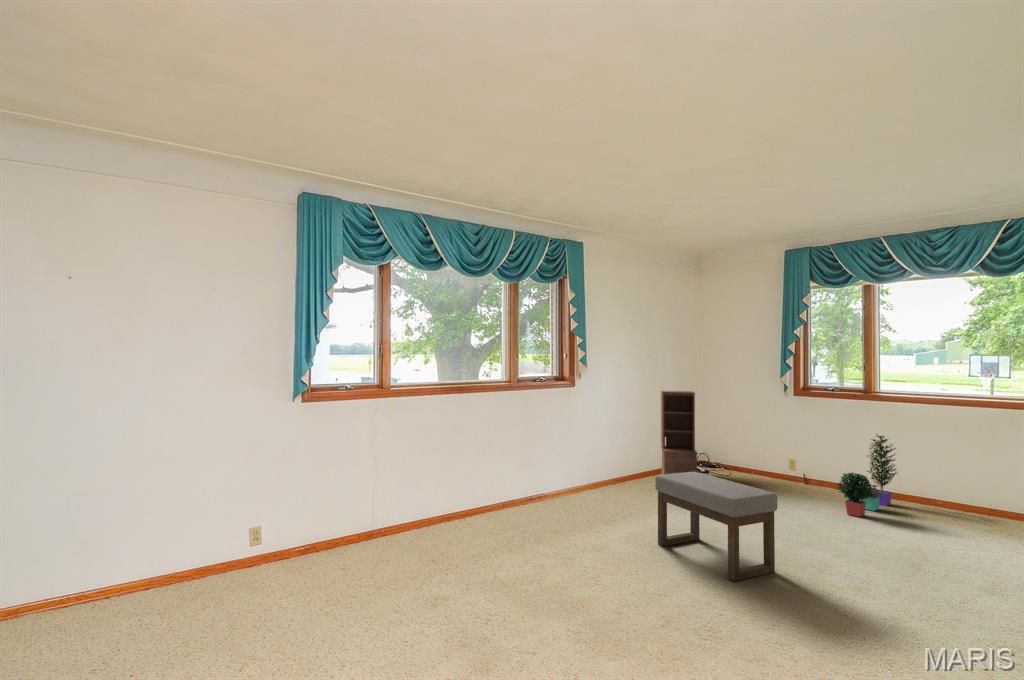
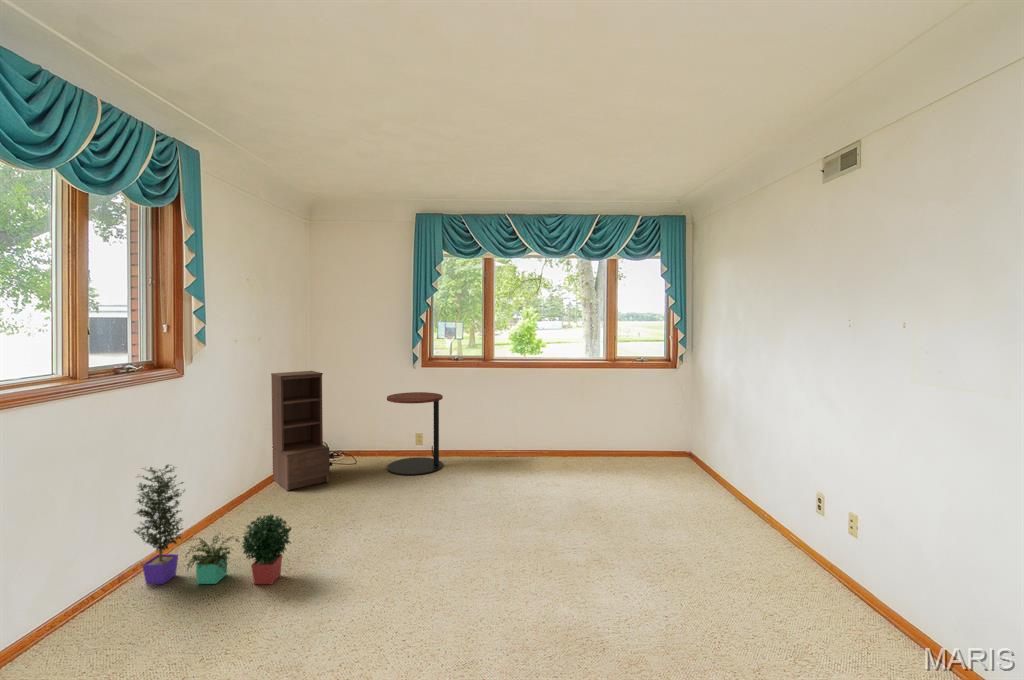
side table: none [750,418,808,494] -> present [387,392,443,475]
potted plant: present [837,434,897,517] -> present [134,464,291,584]
ottoman: present [655,472,777,581] -> none [378,495,538,641]

